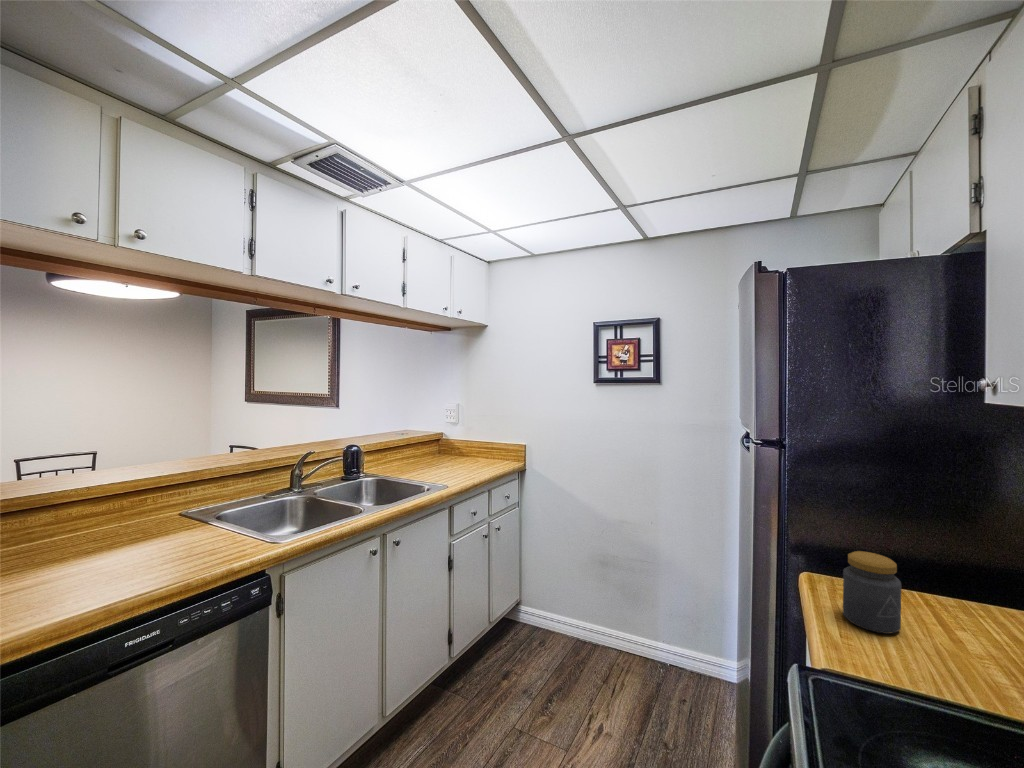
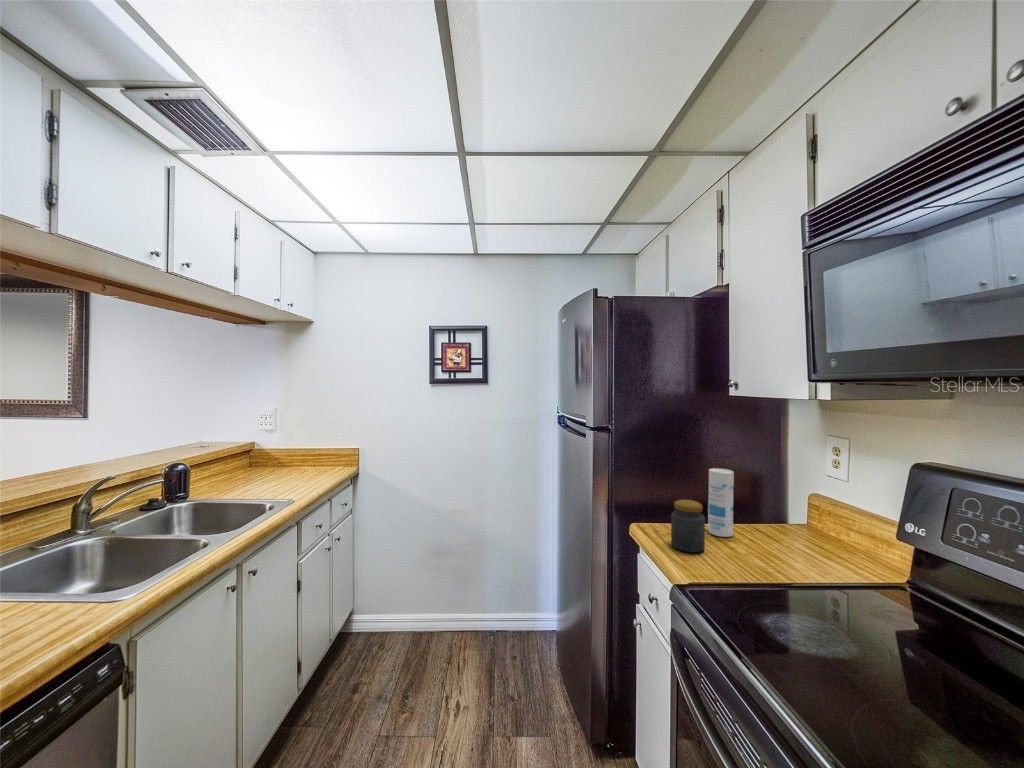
canister: none [931,514,982,626] -> present [708,468,734,537]

